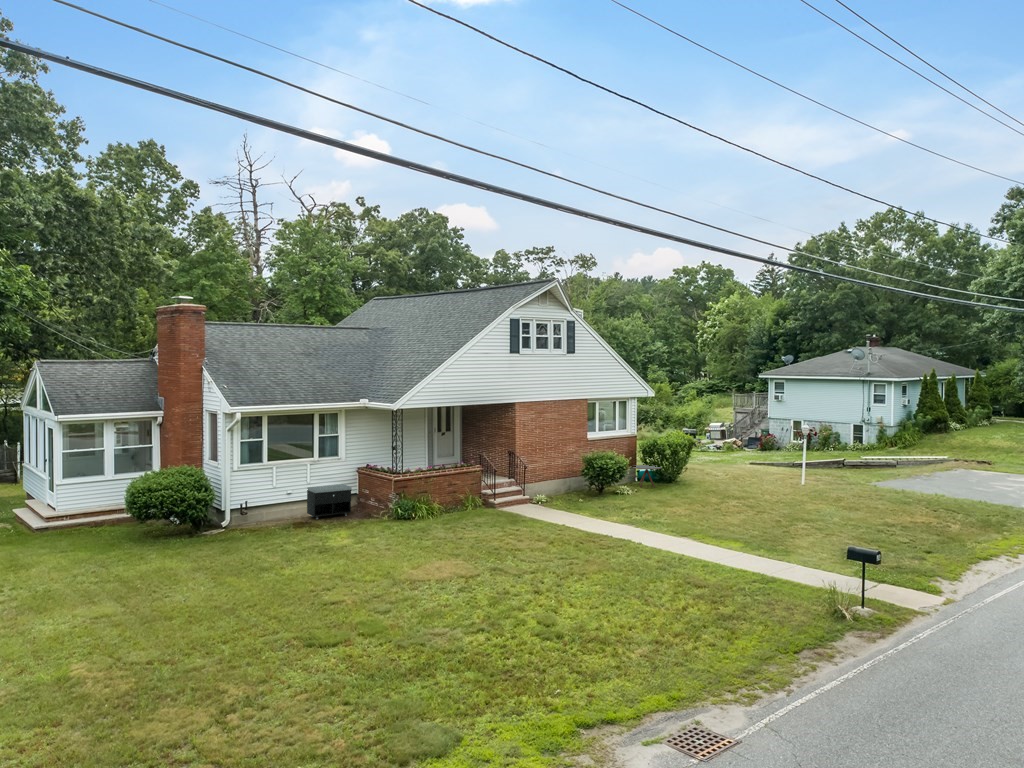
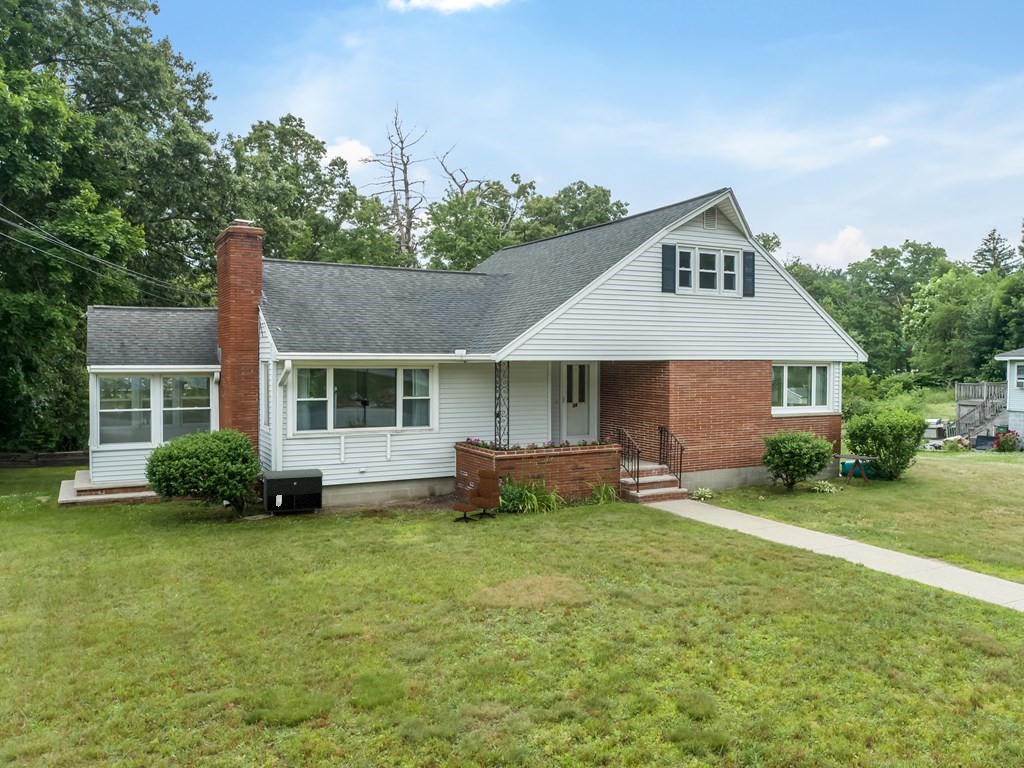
storage bench: present [307,484,352,519] -> present [264,469,323,516]
lounge chair: none [365,489,401,529] -> present [453,470,502,523]

